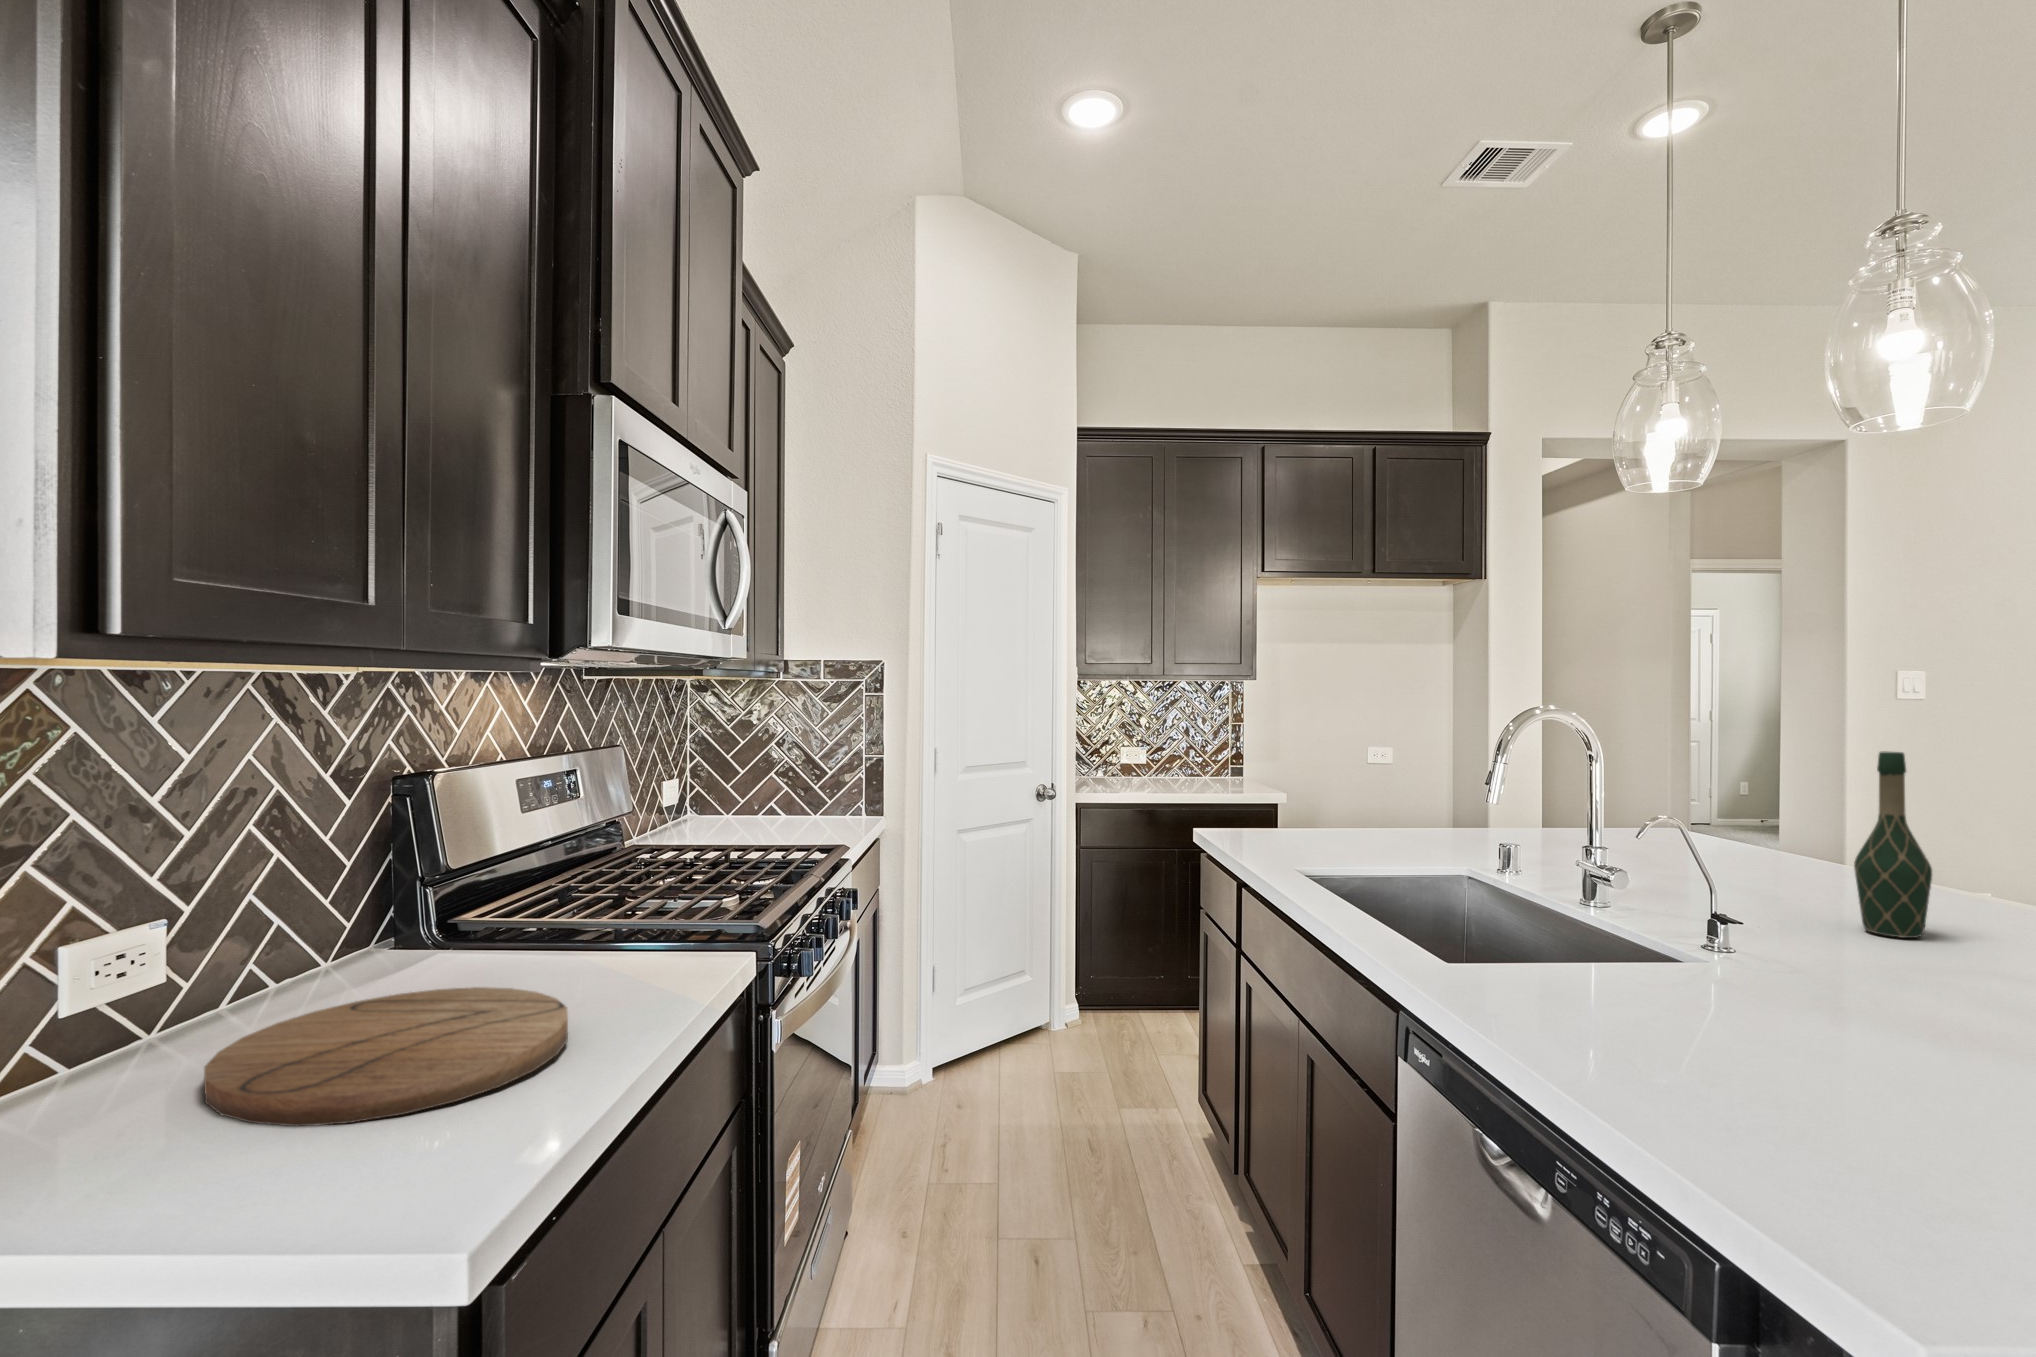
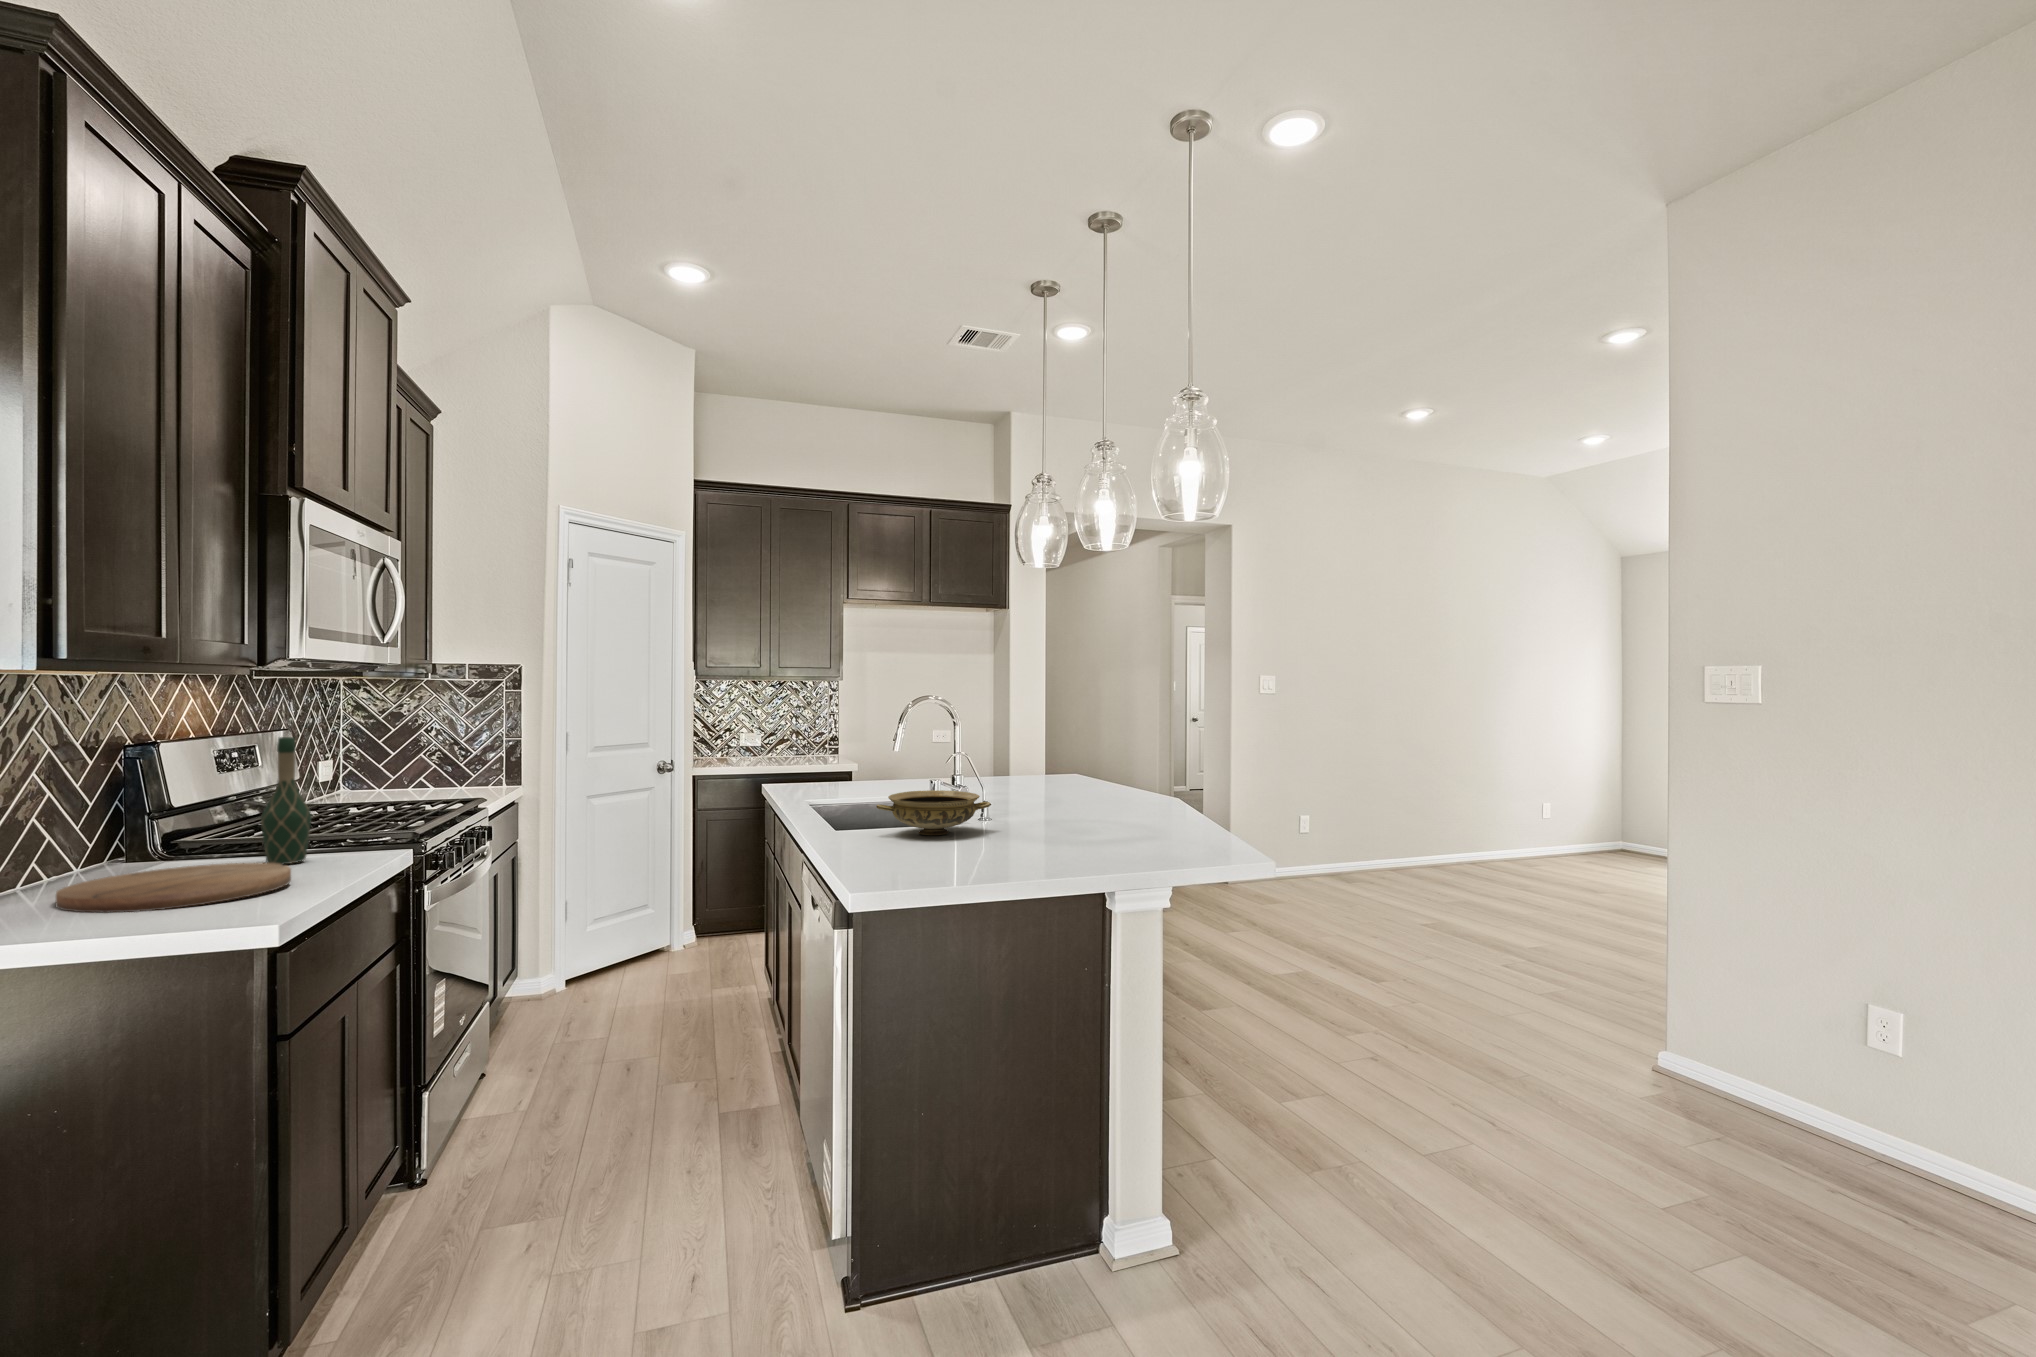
wine bottle: present [1854,751,1932,938] -> present [261,737,311,864]
ceramic bowl: none [1577,915,1845,1028] -> present [876,790,991,835]

